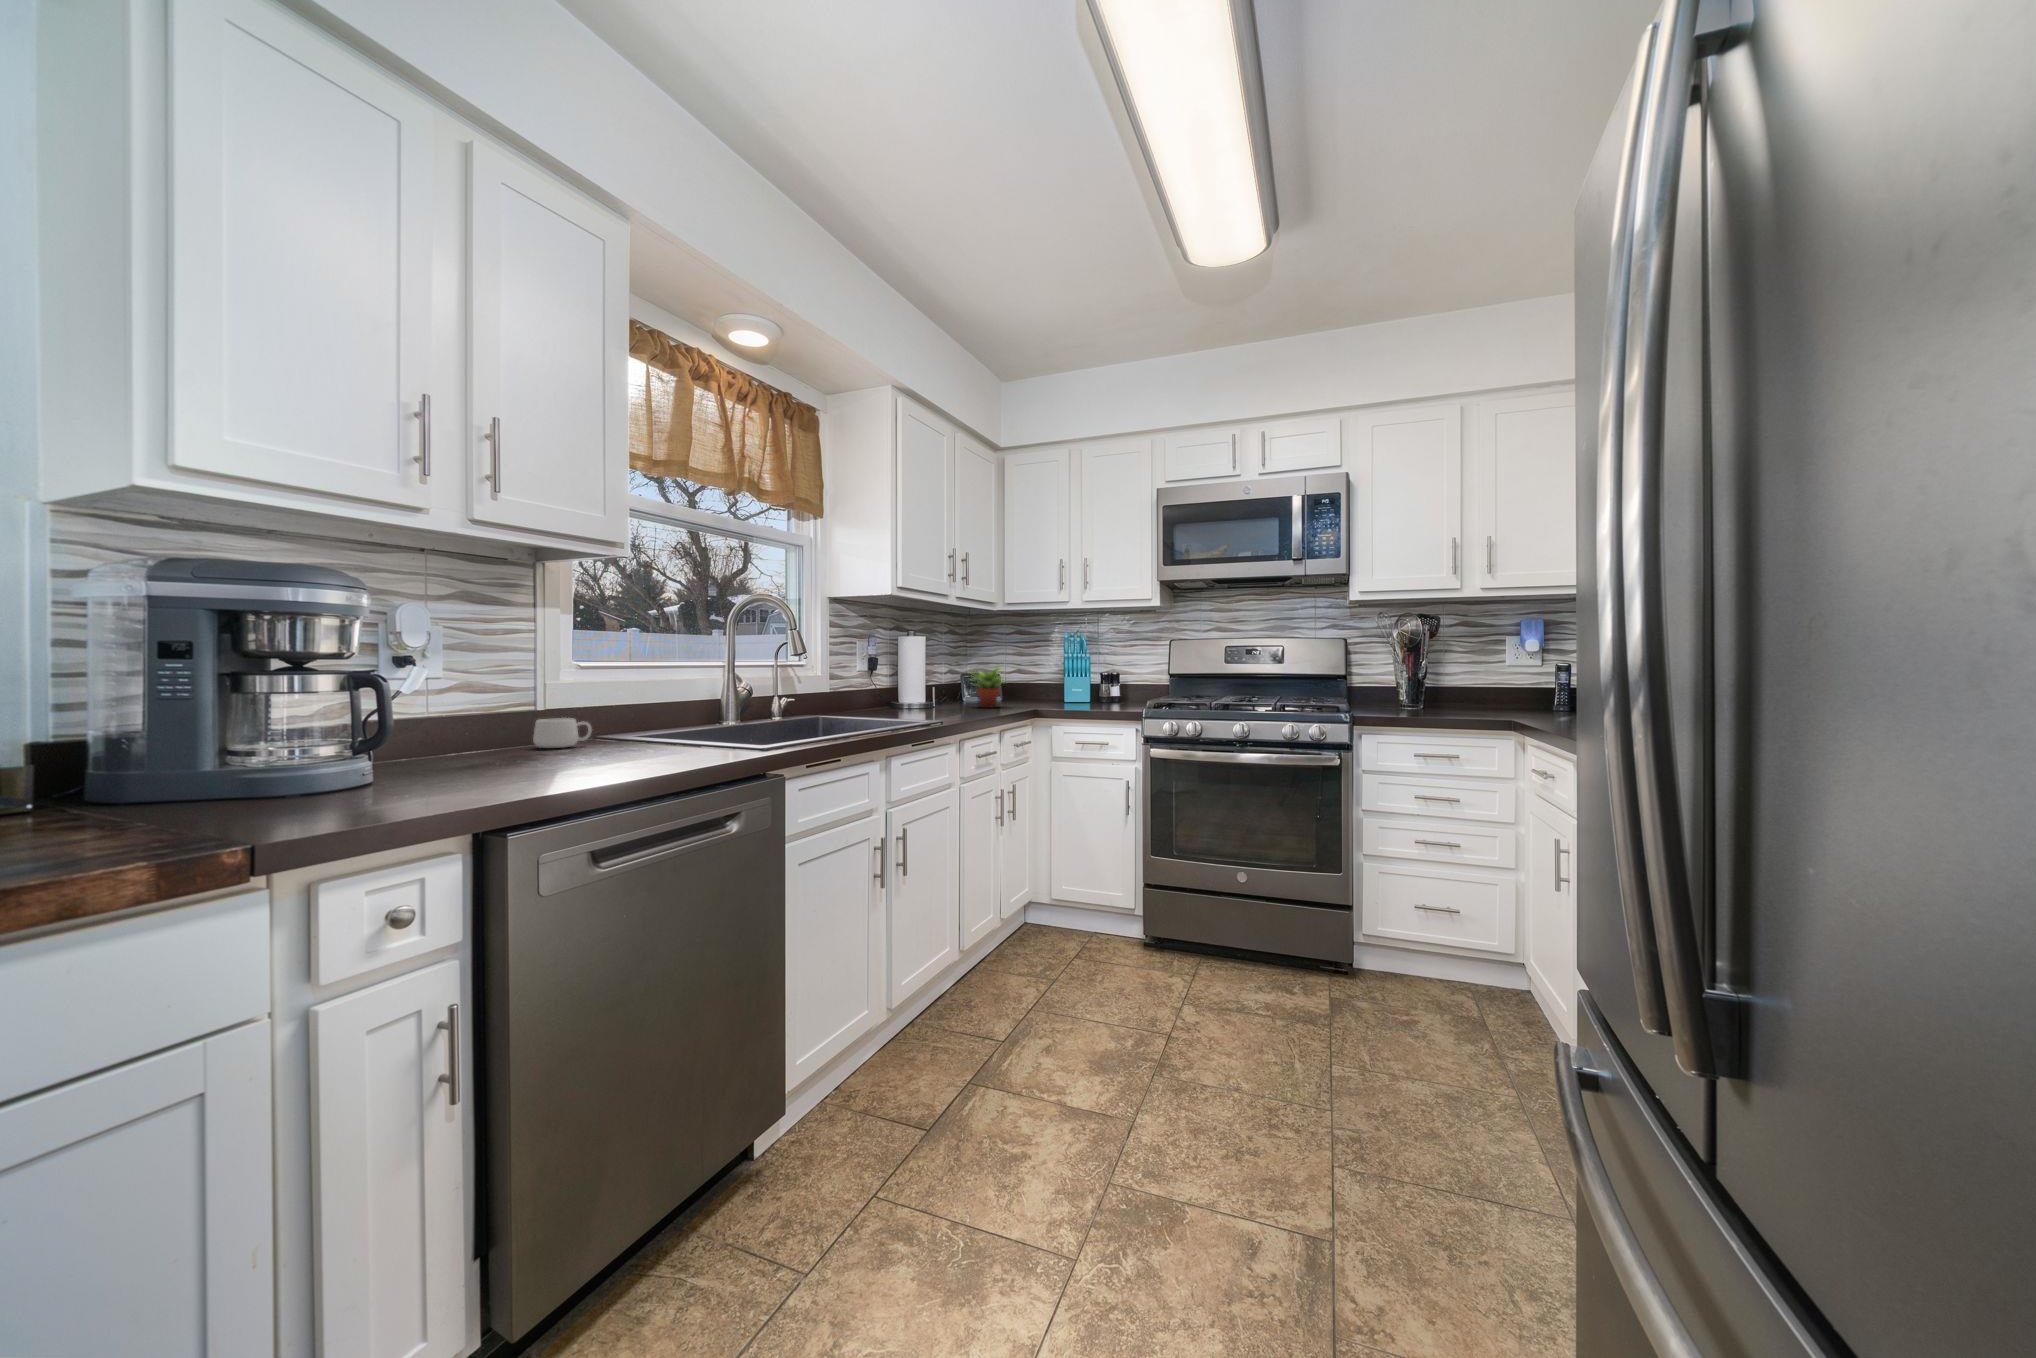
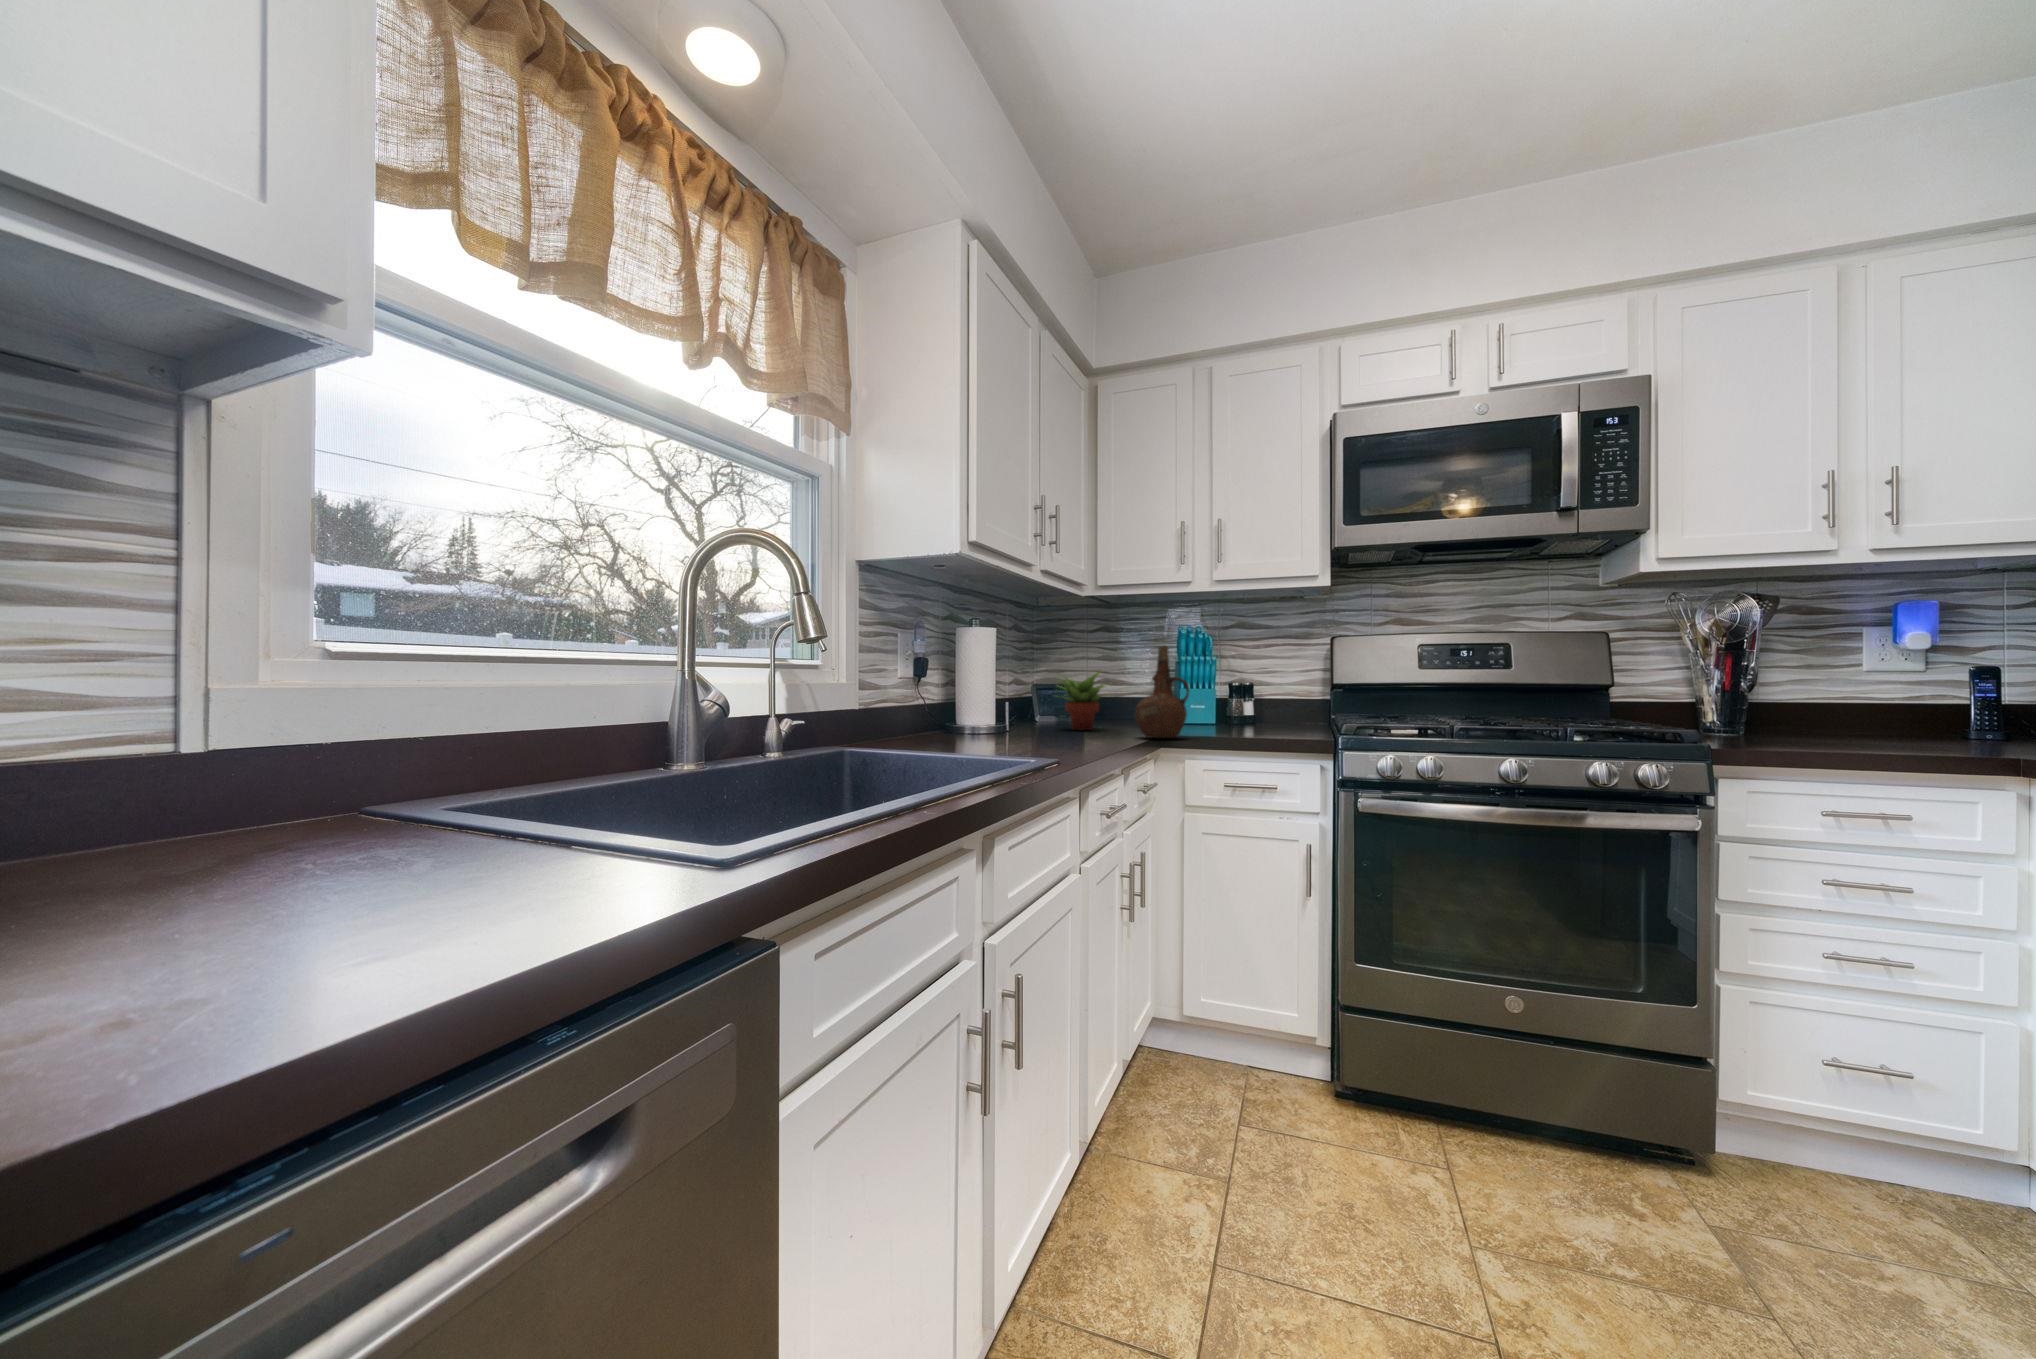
ceramic pitcher: none [1015,650,1051,712] -> present [1135,646,1189,738]
mug: present [533,718,592,748] -> none [123,776,306,858]

